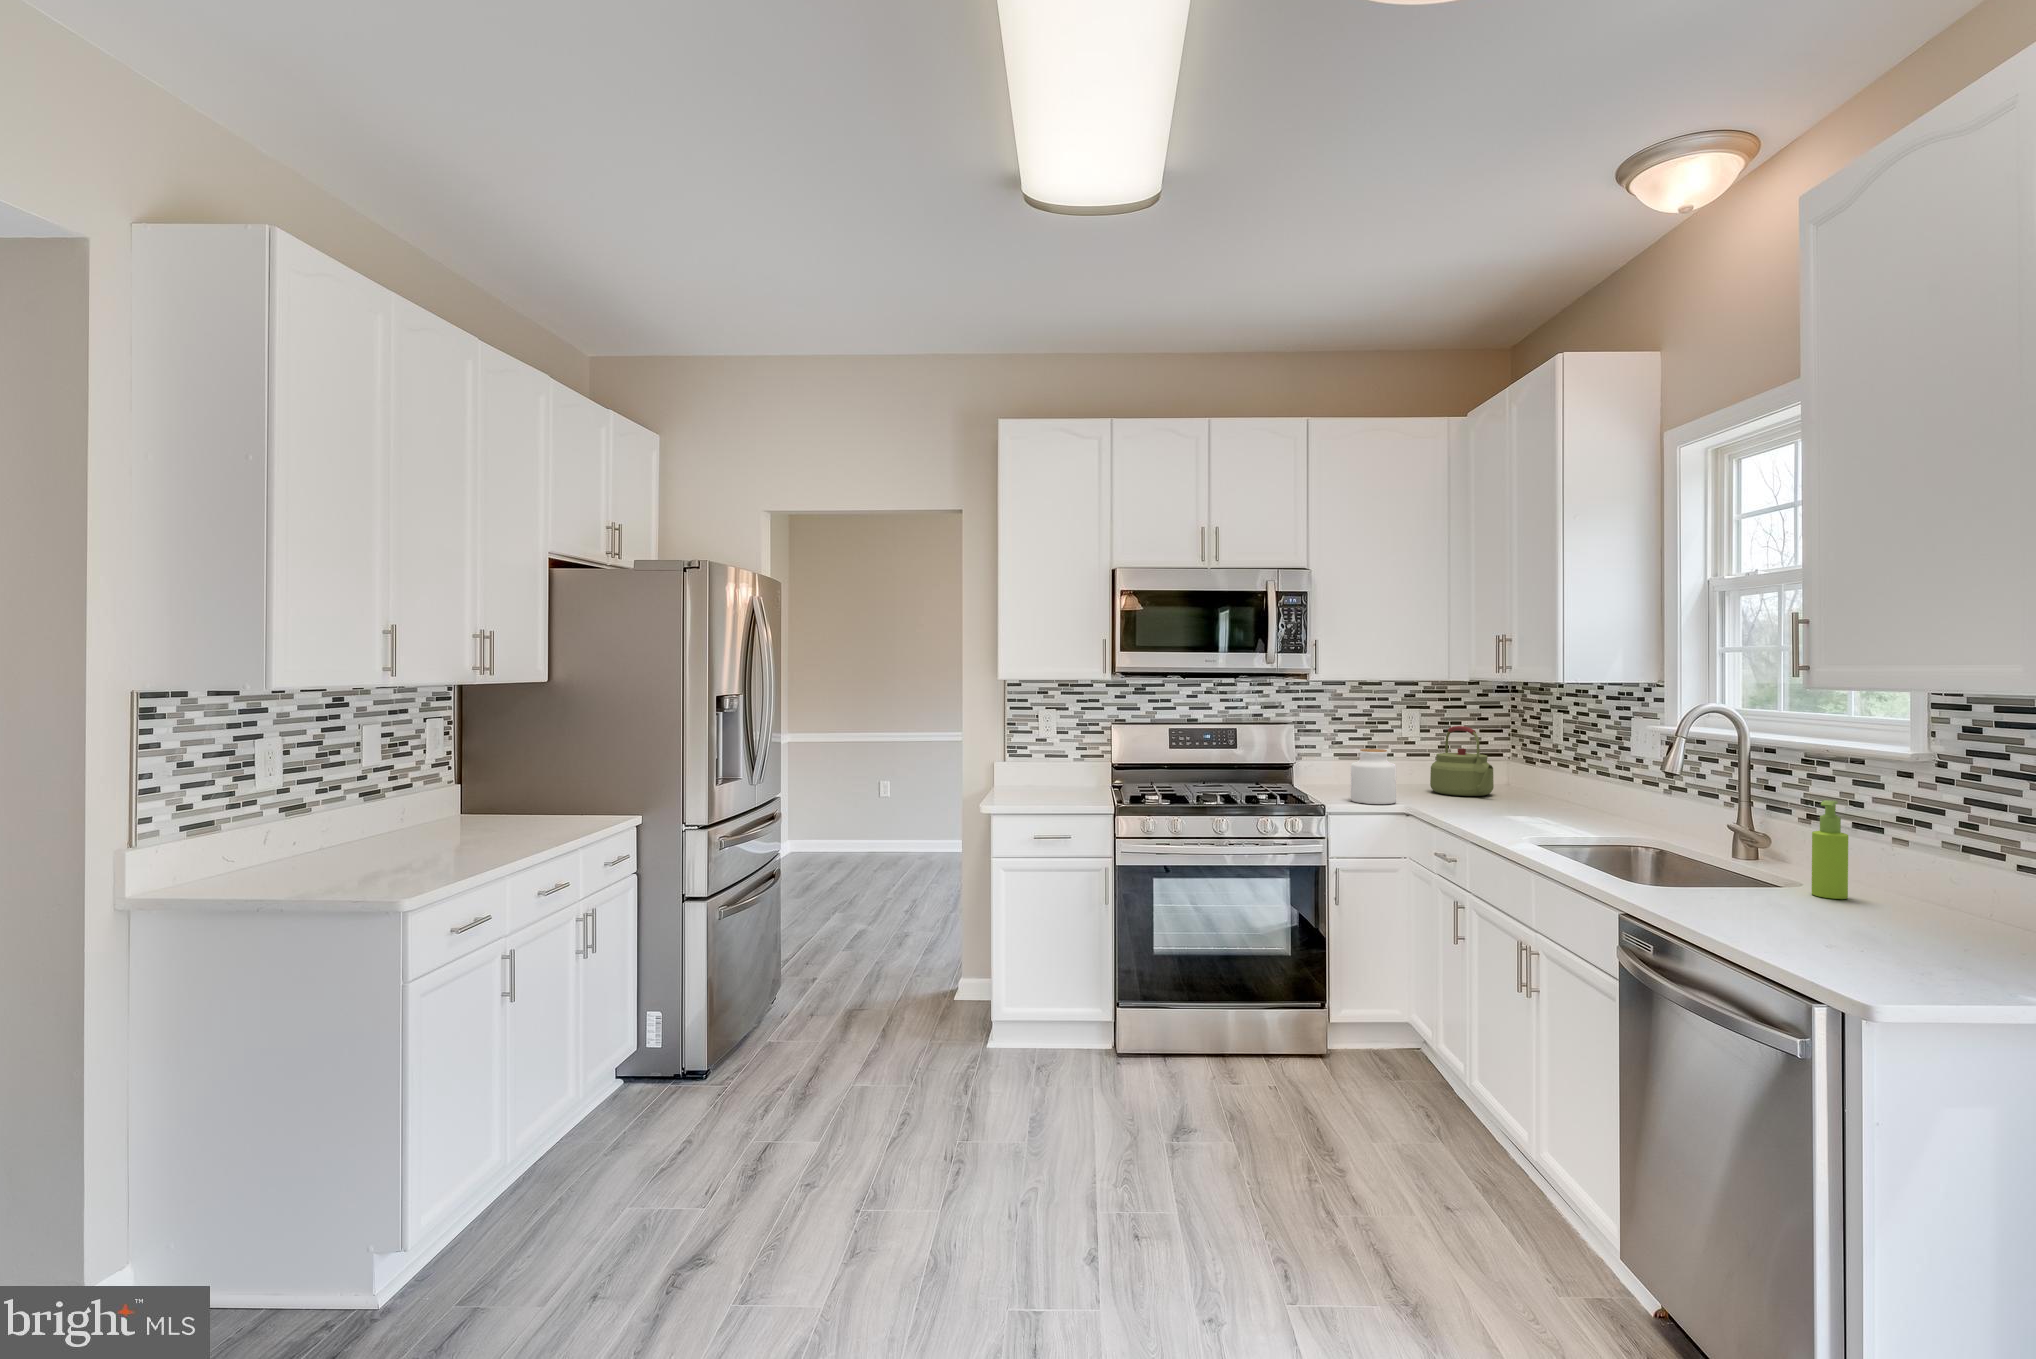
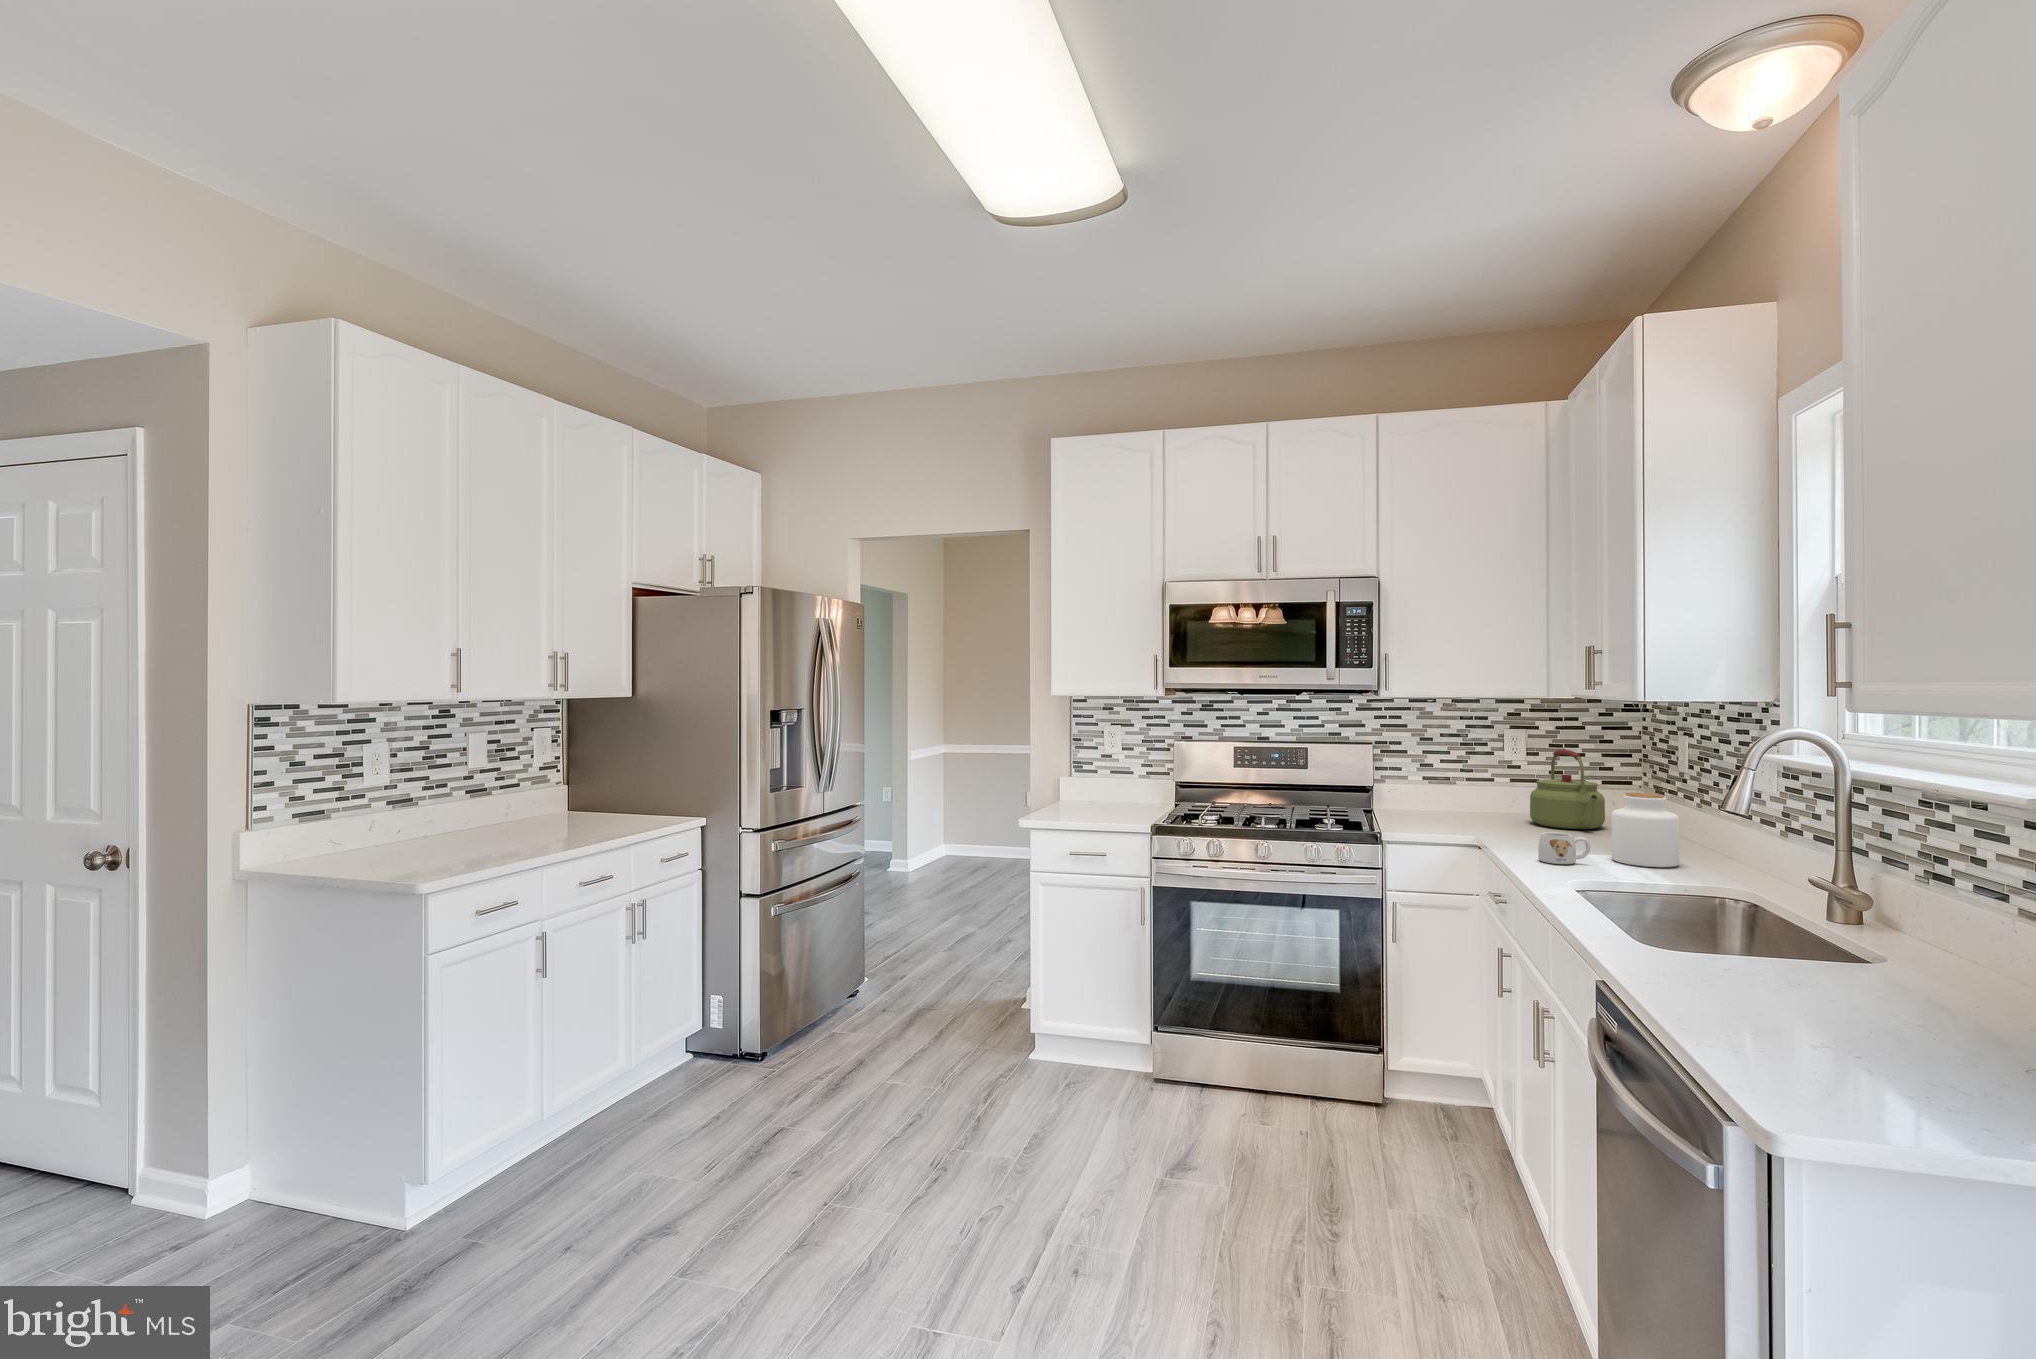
jar: present [1351,749,1396,804] -> present [1612,793,1679,867]
mug: none [1474,798,1516,825] -> present [1538,832,1590,864]
soap dispenser: present [1812,800,1848,899] -> none [1889,855,1939,983]

